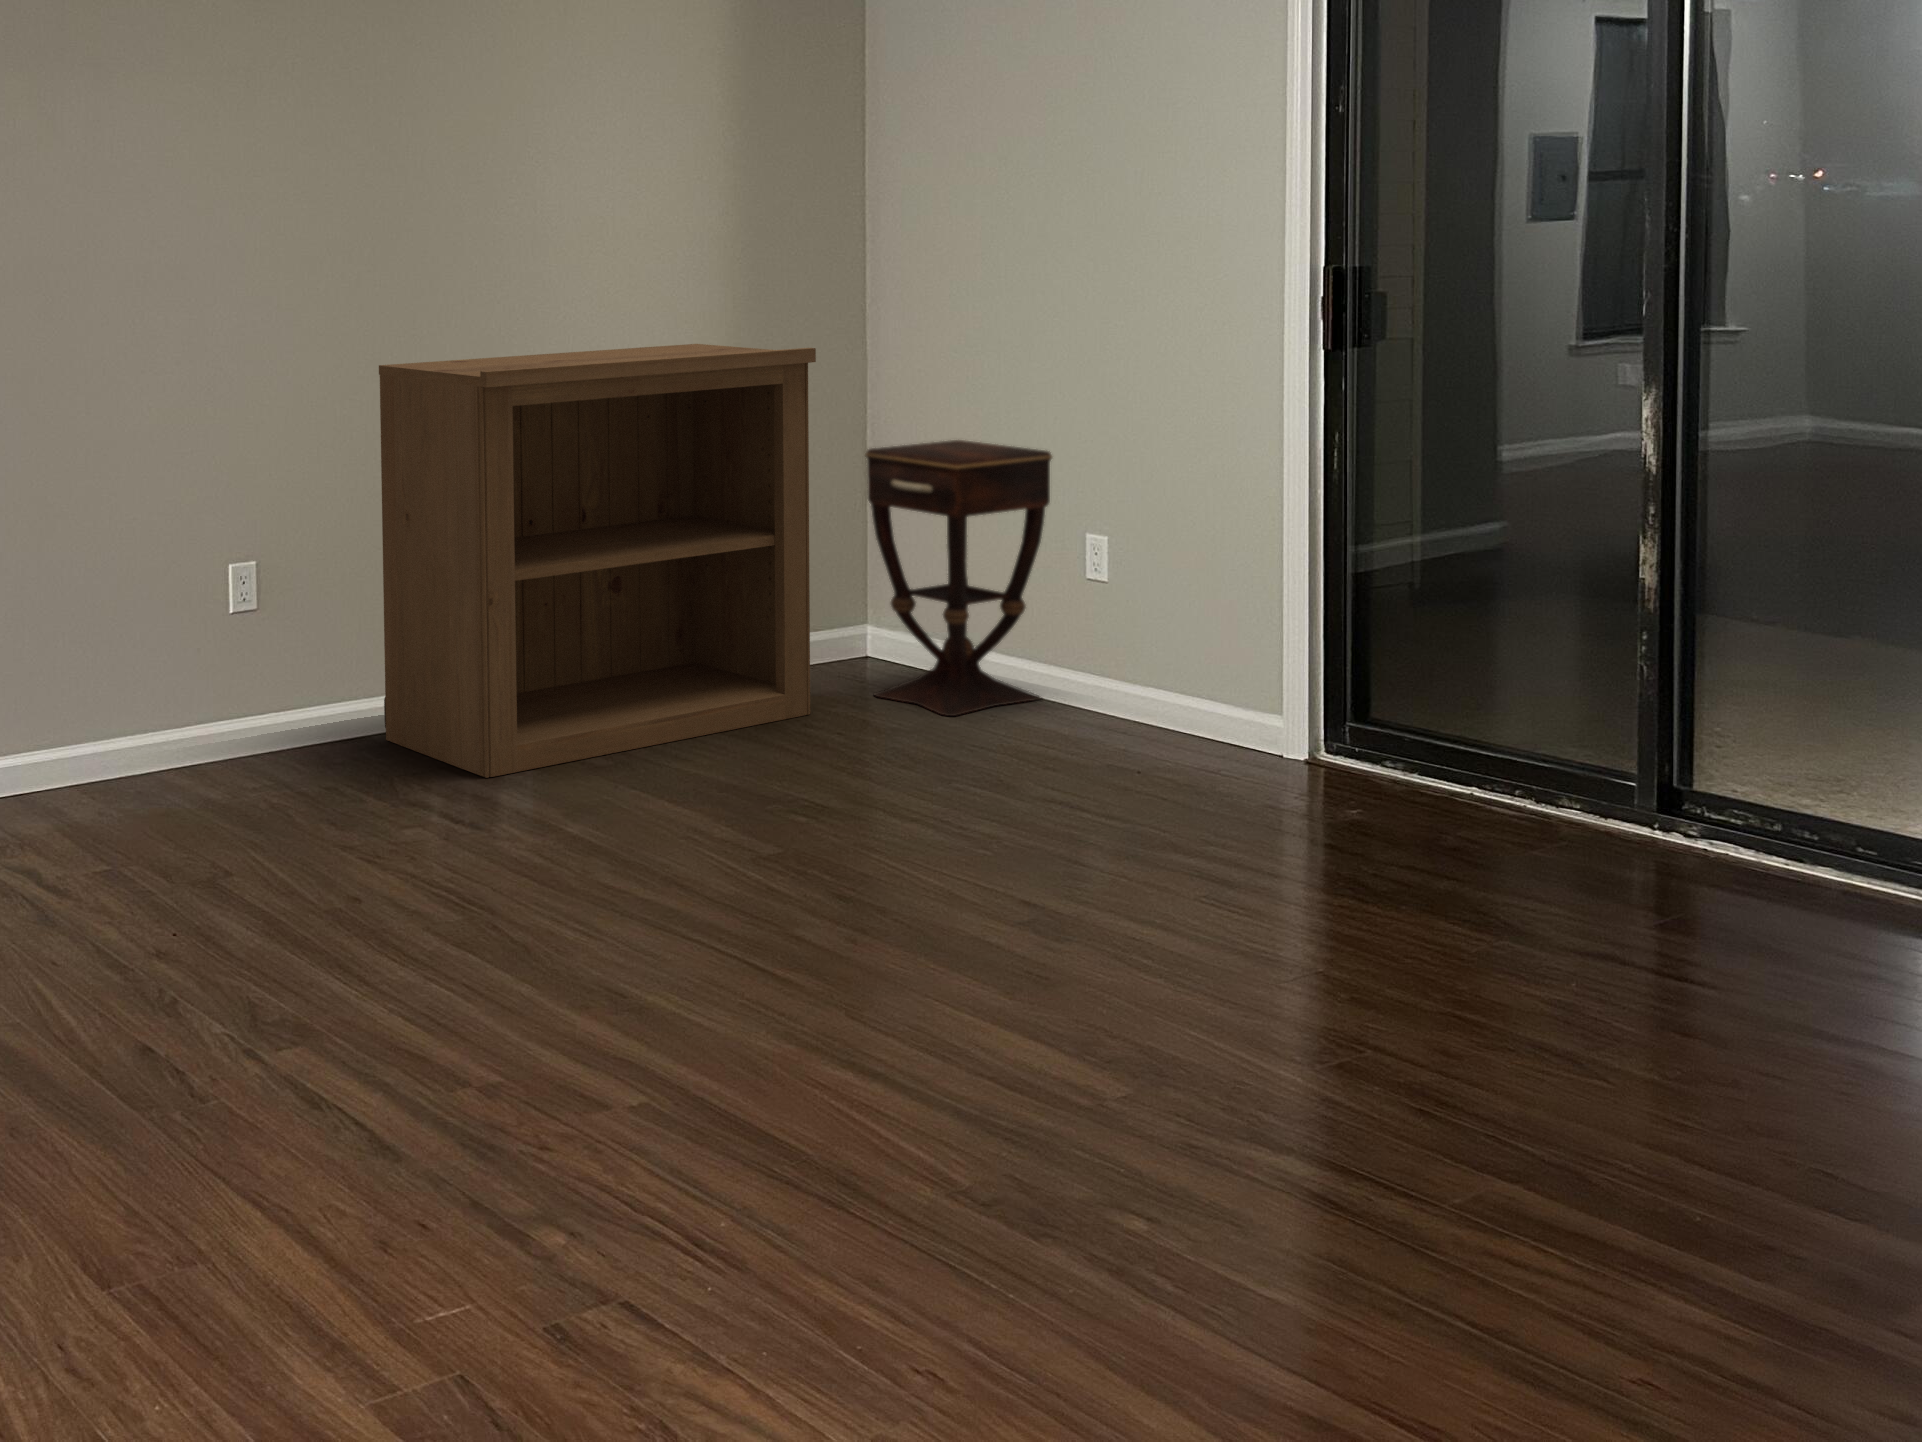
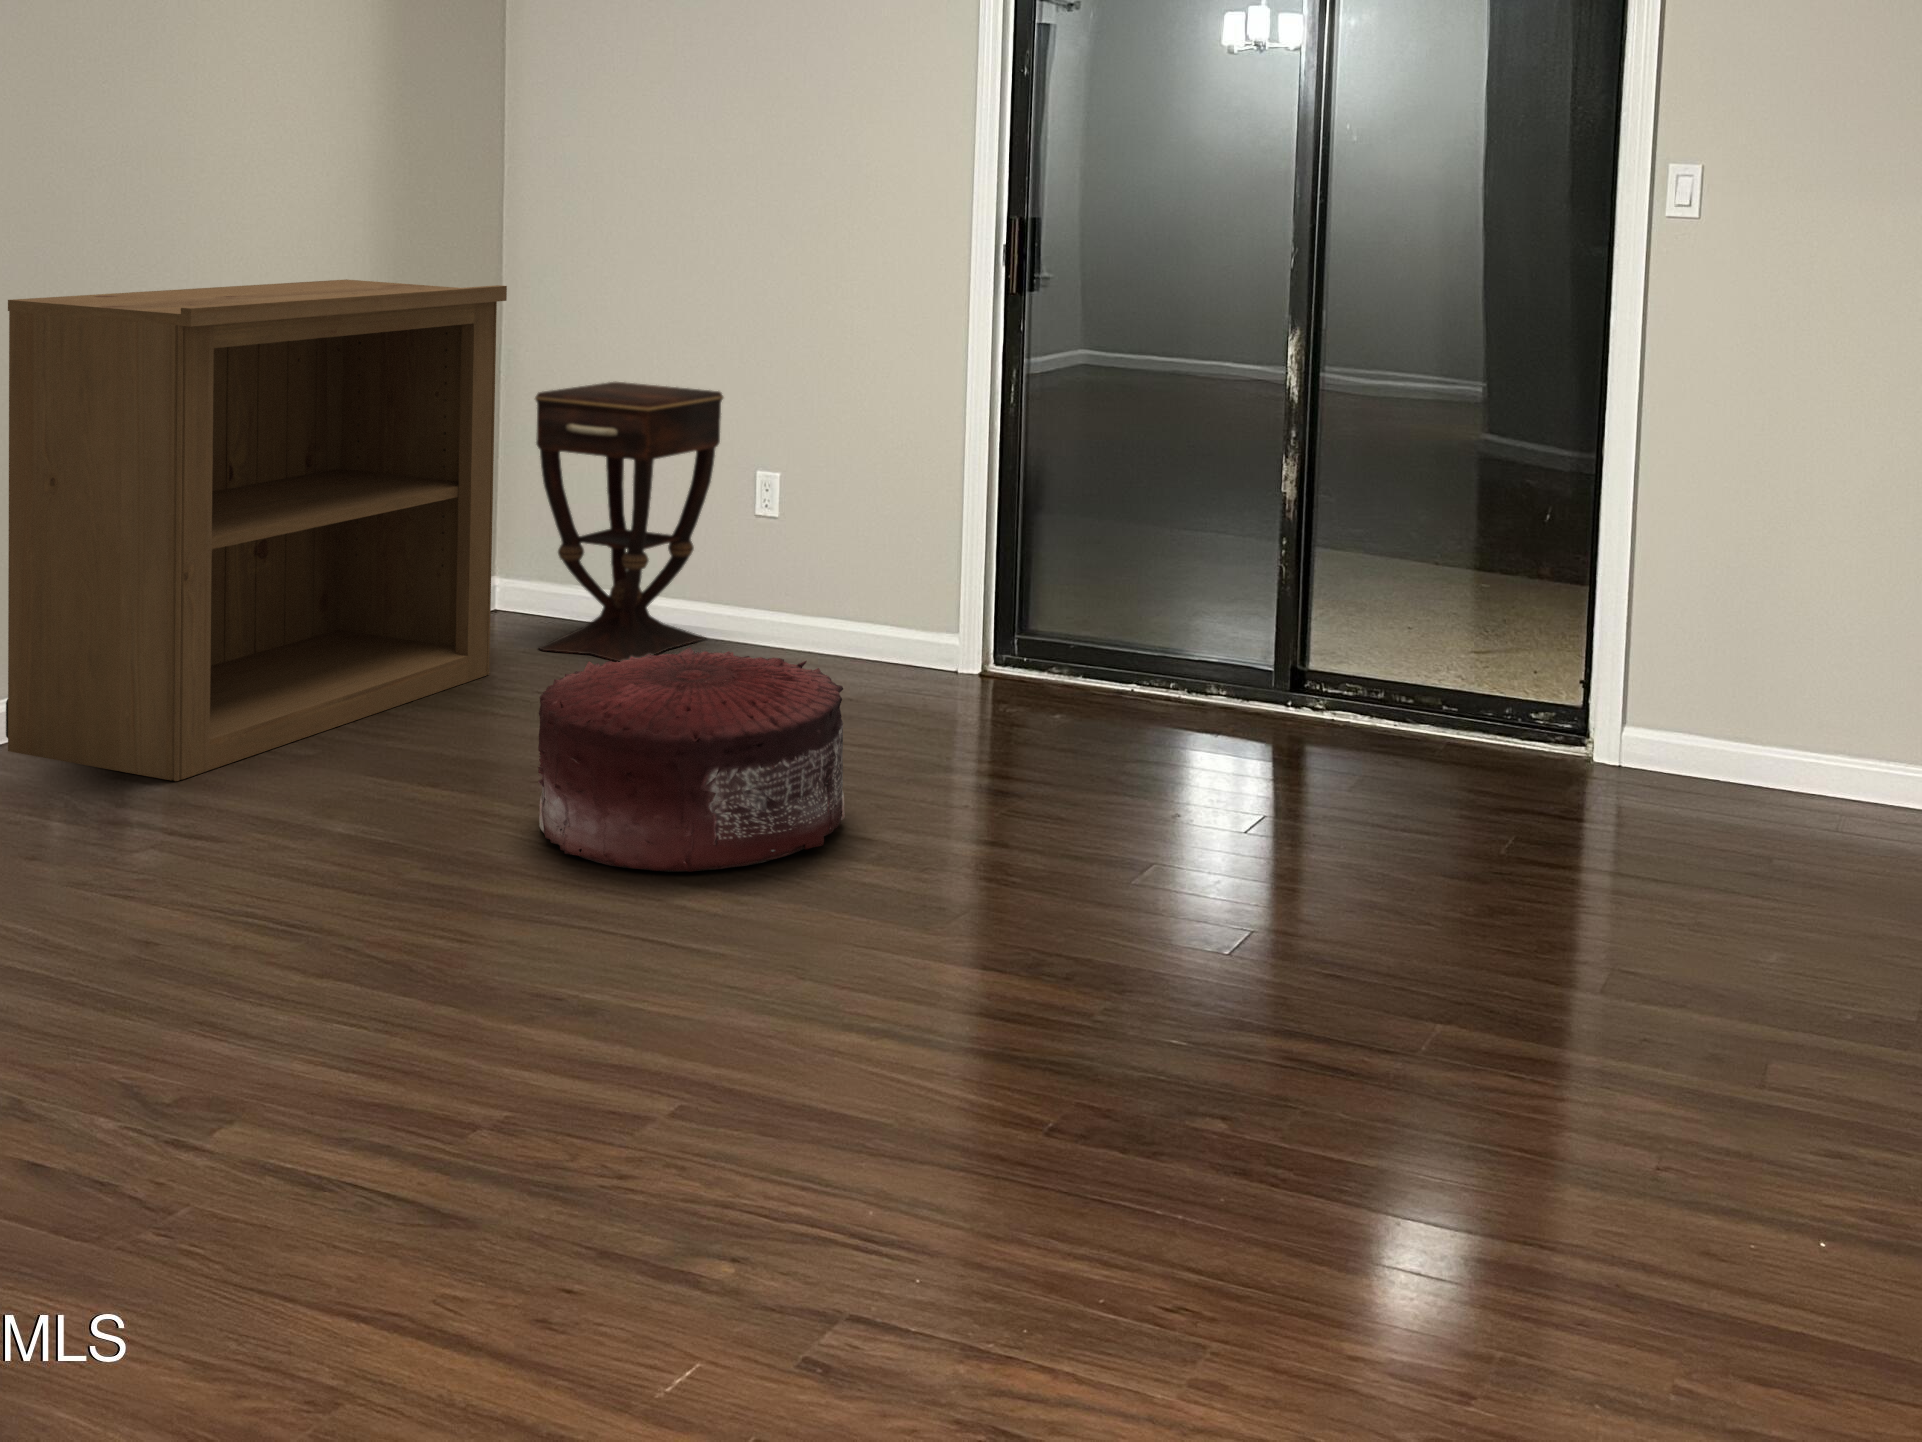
pouf: none [727,699,1028,913] -> present [538,647,845,872]

